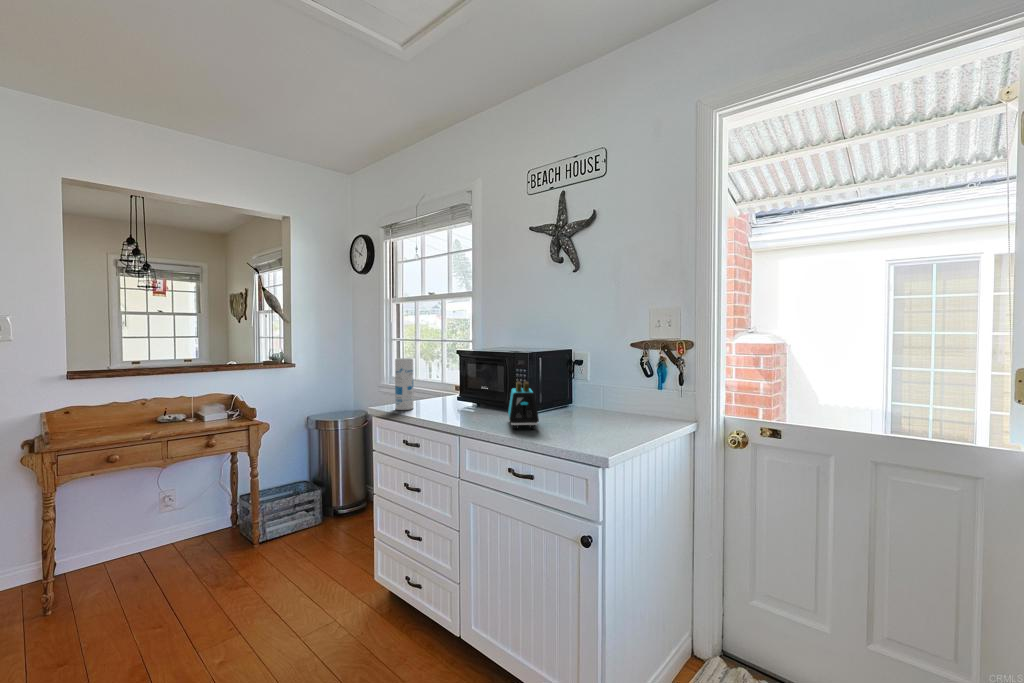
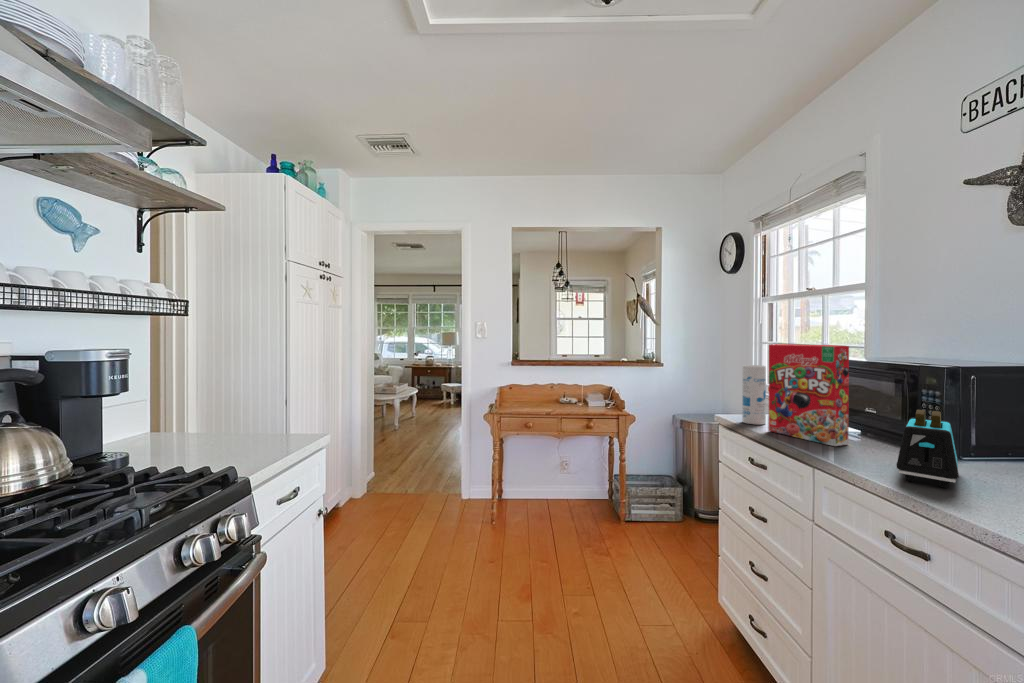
cereal box: none [419,339,474,417] -> present [769,344,849,446]

